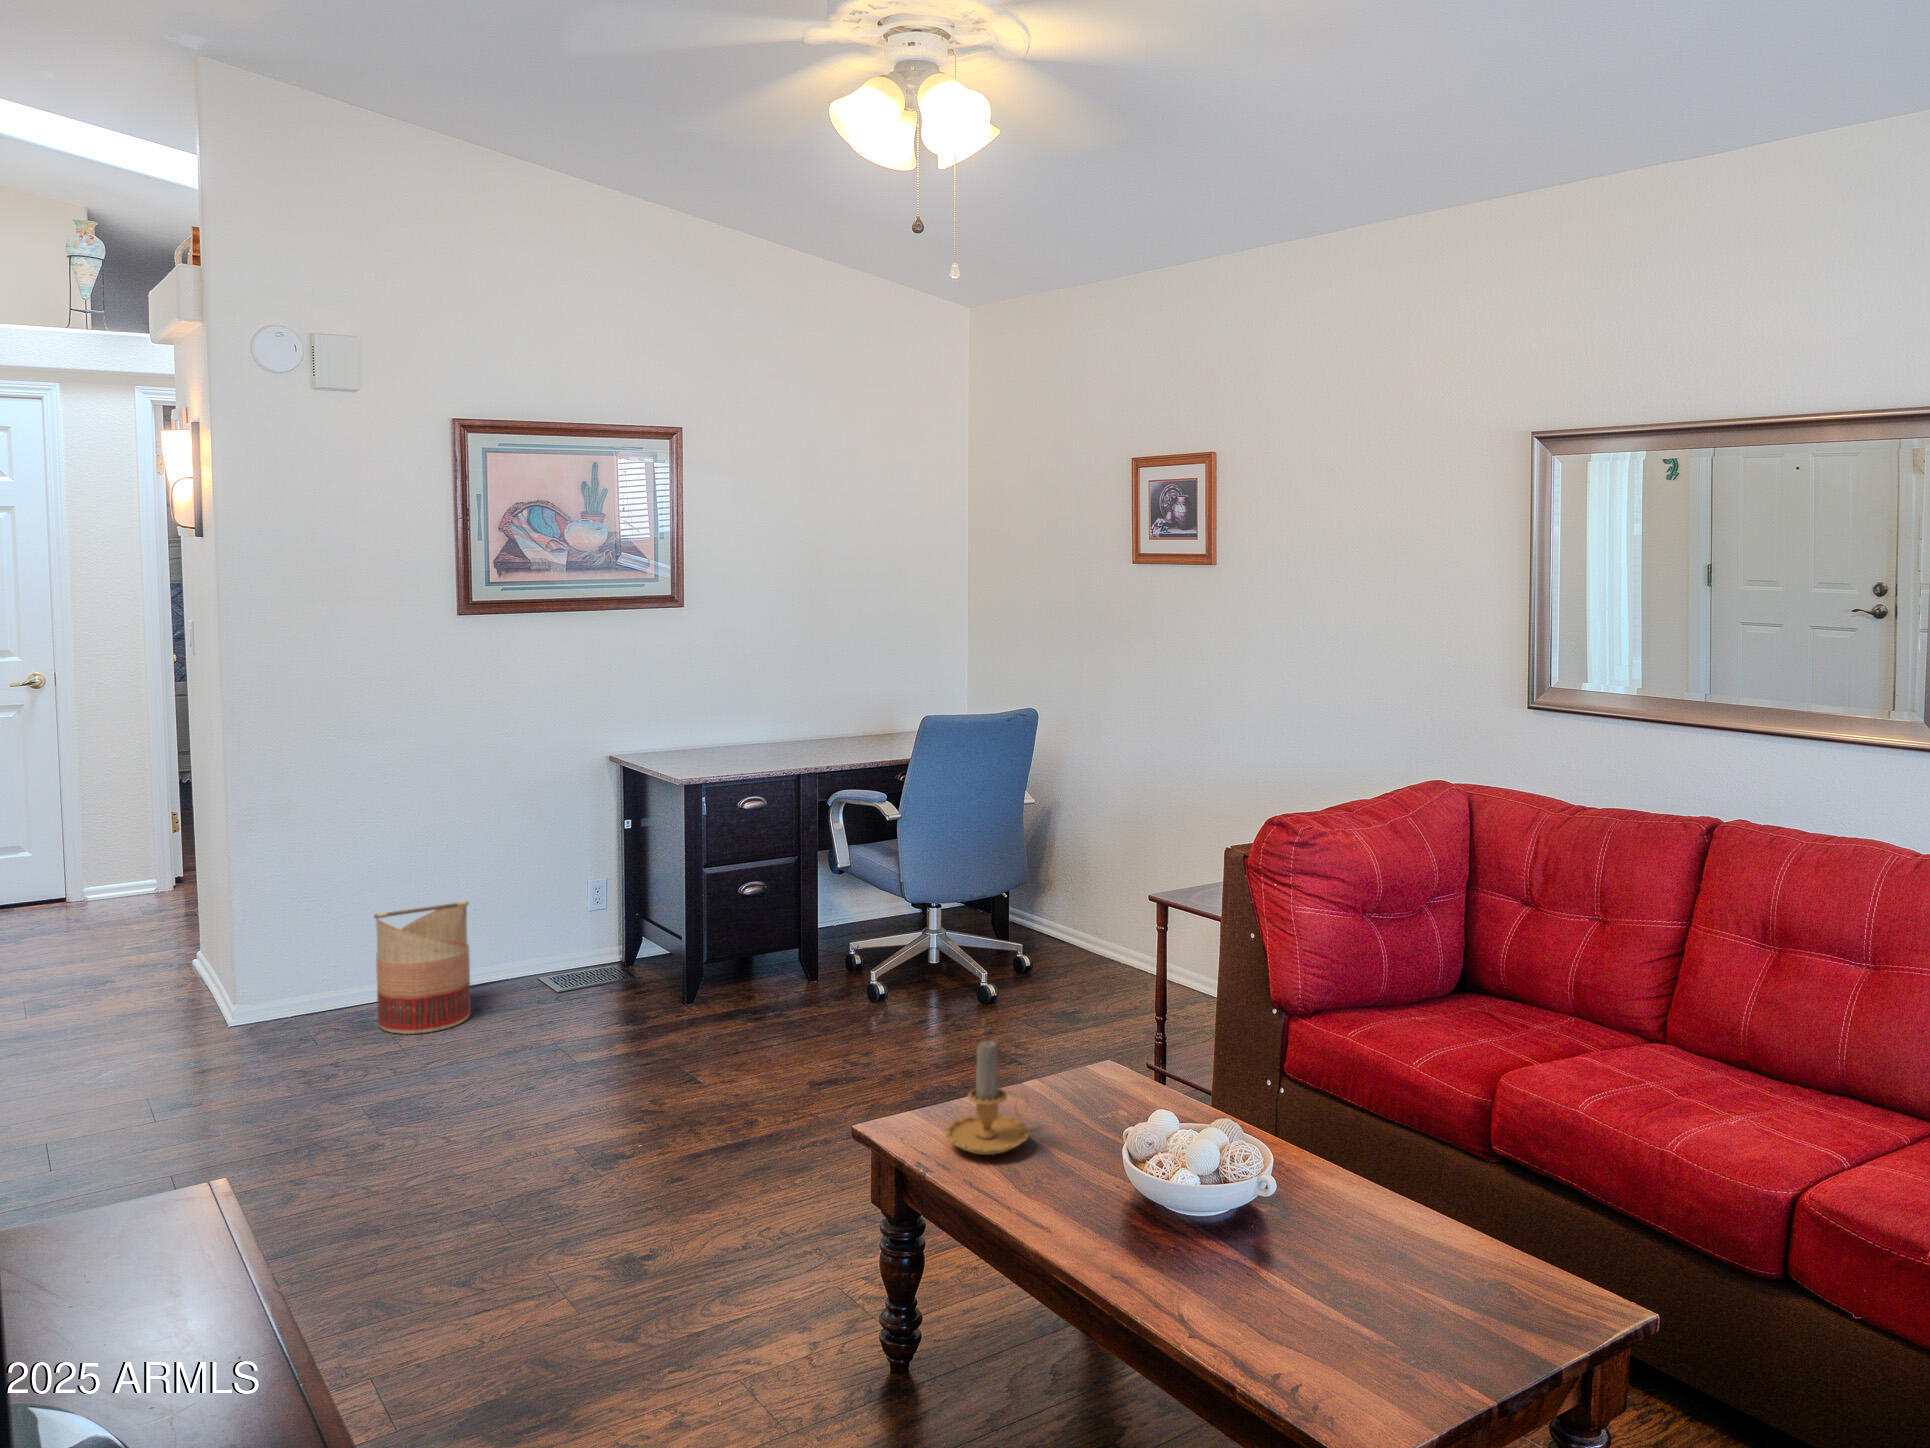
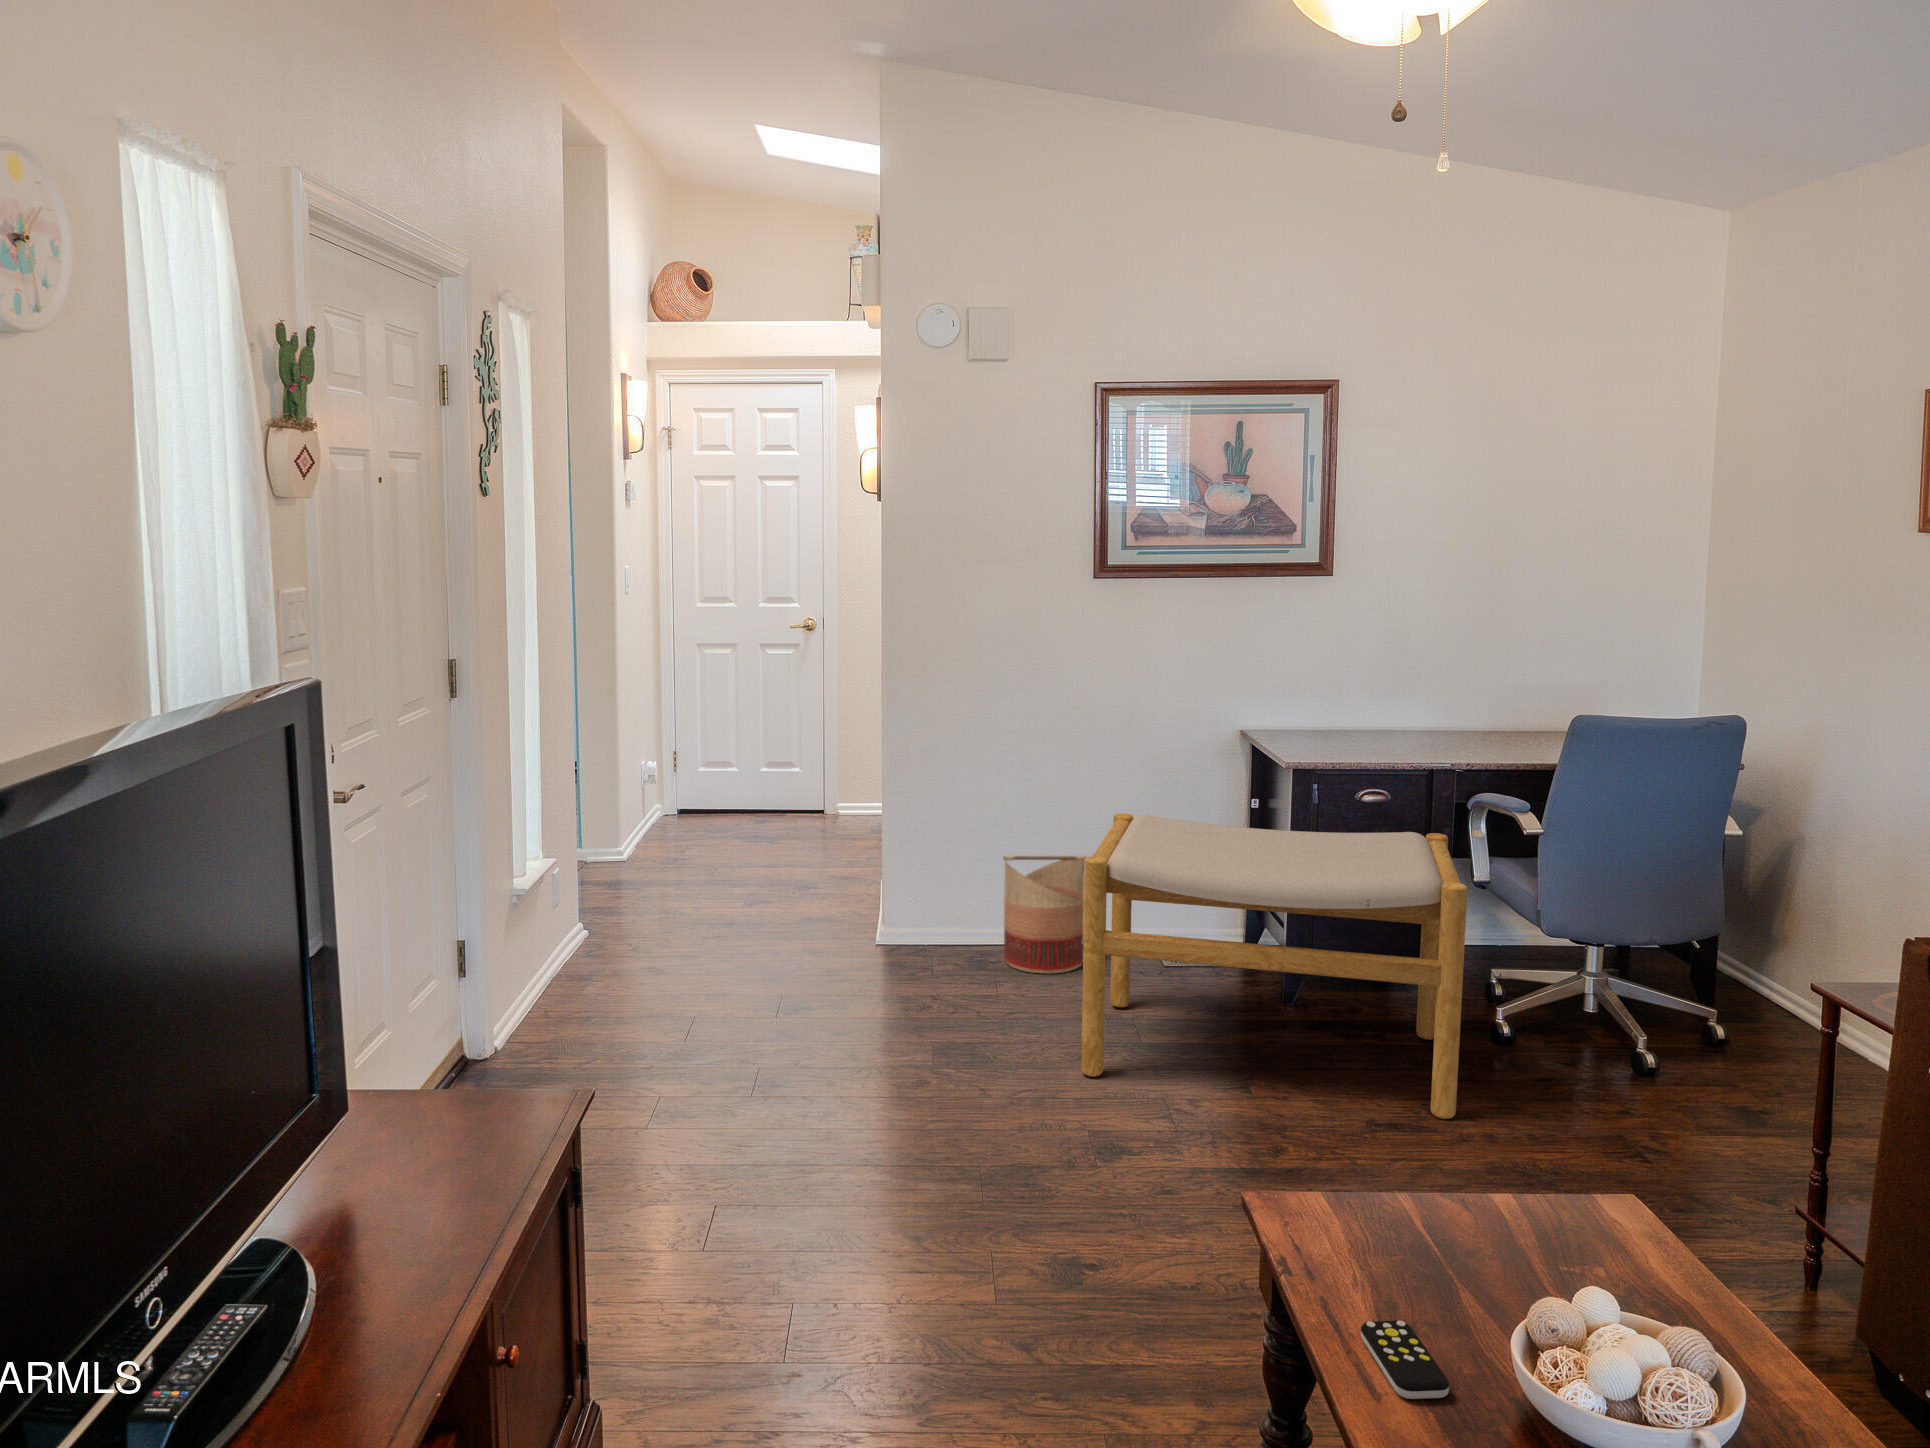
footstool: none [518,829,874,1114] -> present [1081,813,1468,1119]
candle: present [945,1041,1029,1155] -> none [1337,1132,1461,1275]
remote control: none [1008,1179,1090,1229] -> present [1361,1321,1449,1399]

